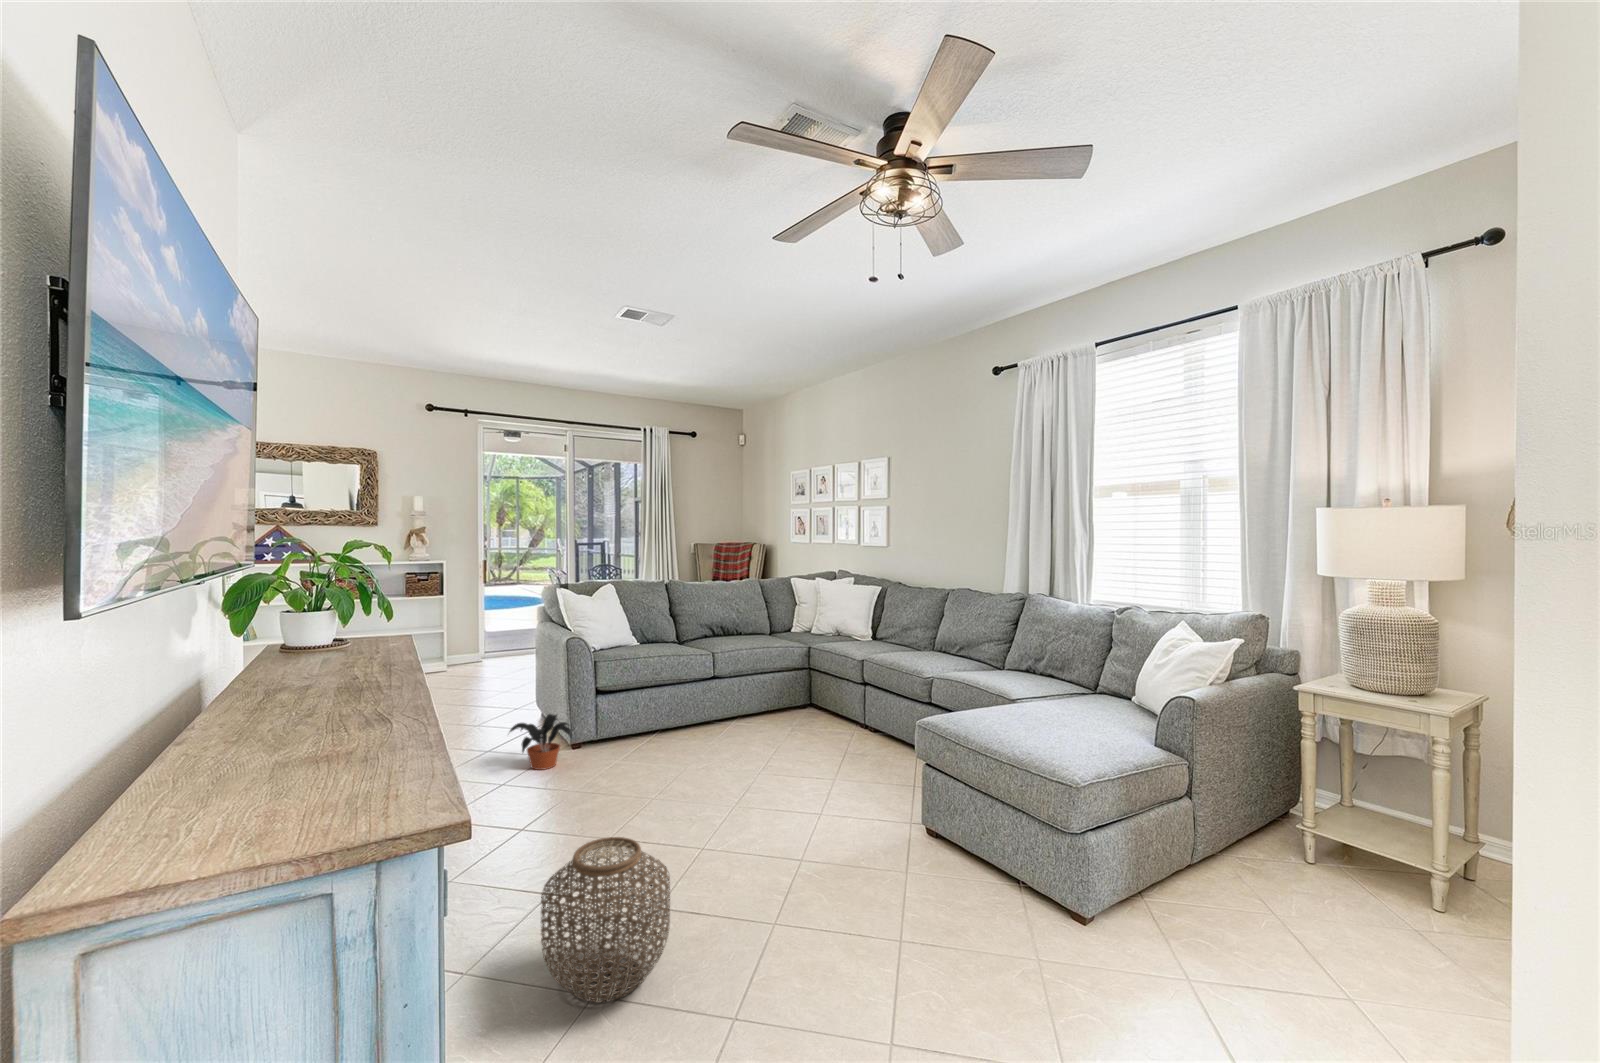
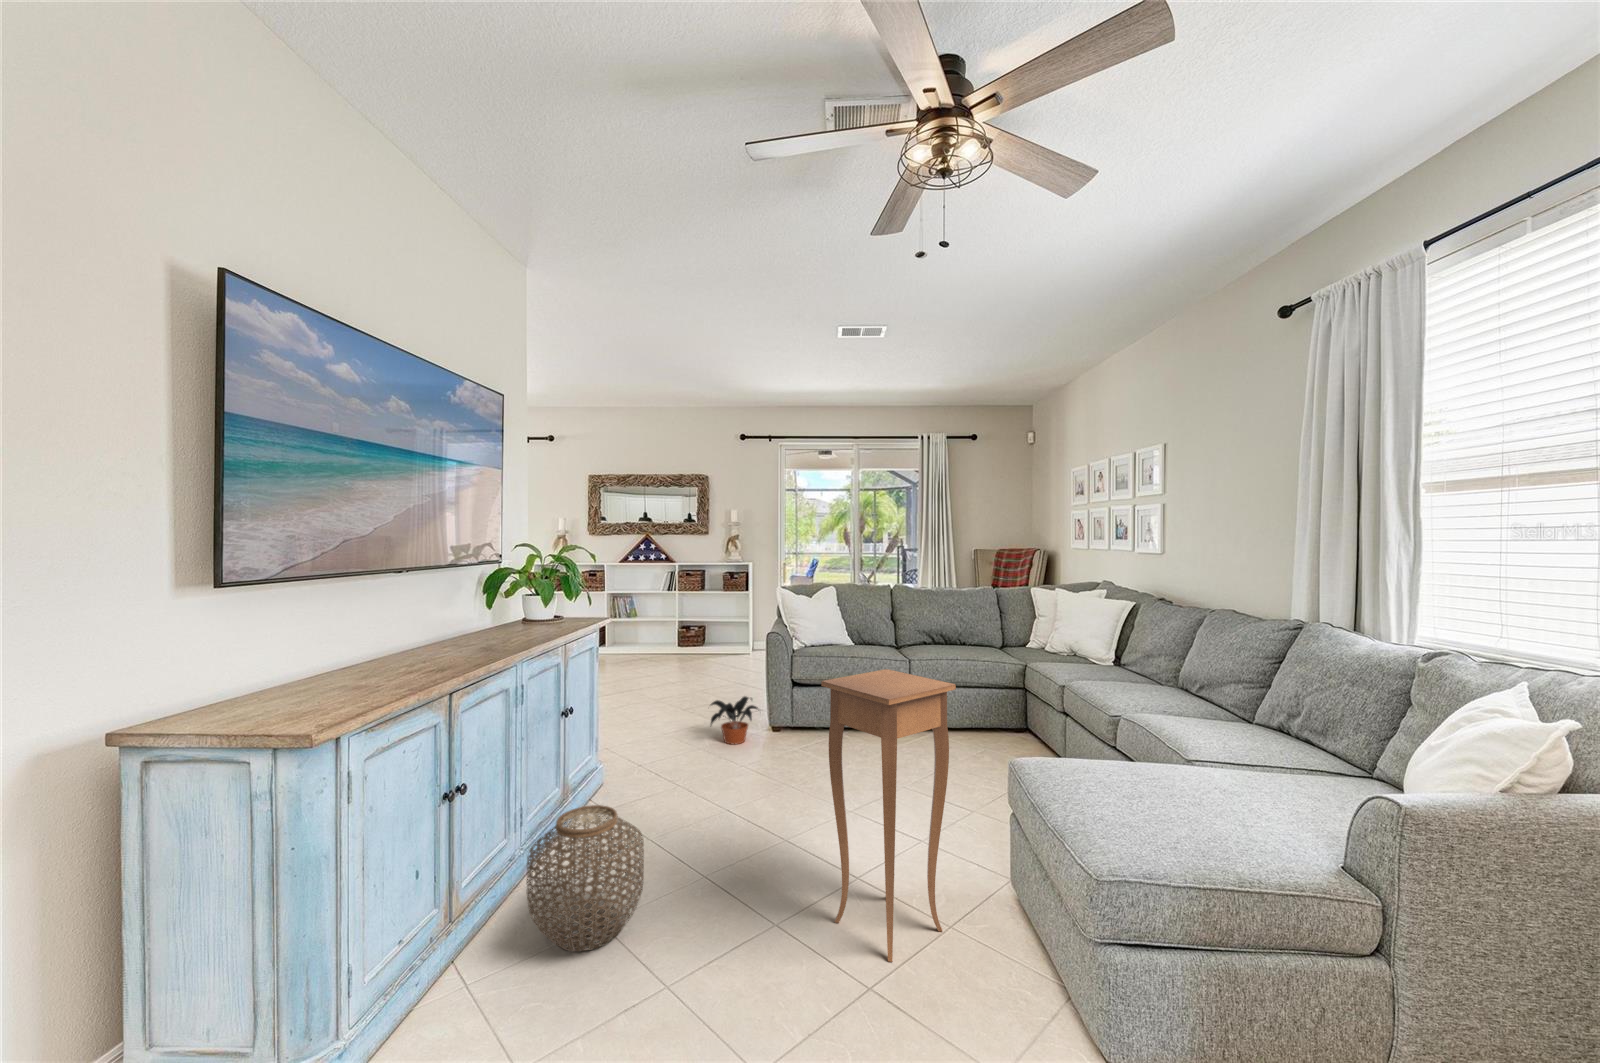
side table: none [813,655,911,899] -> present [821,669,956,962]

